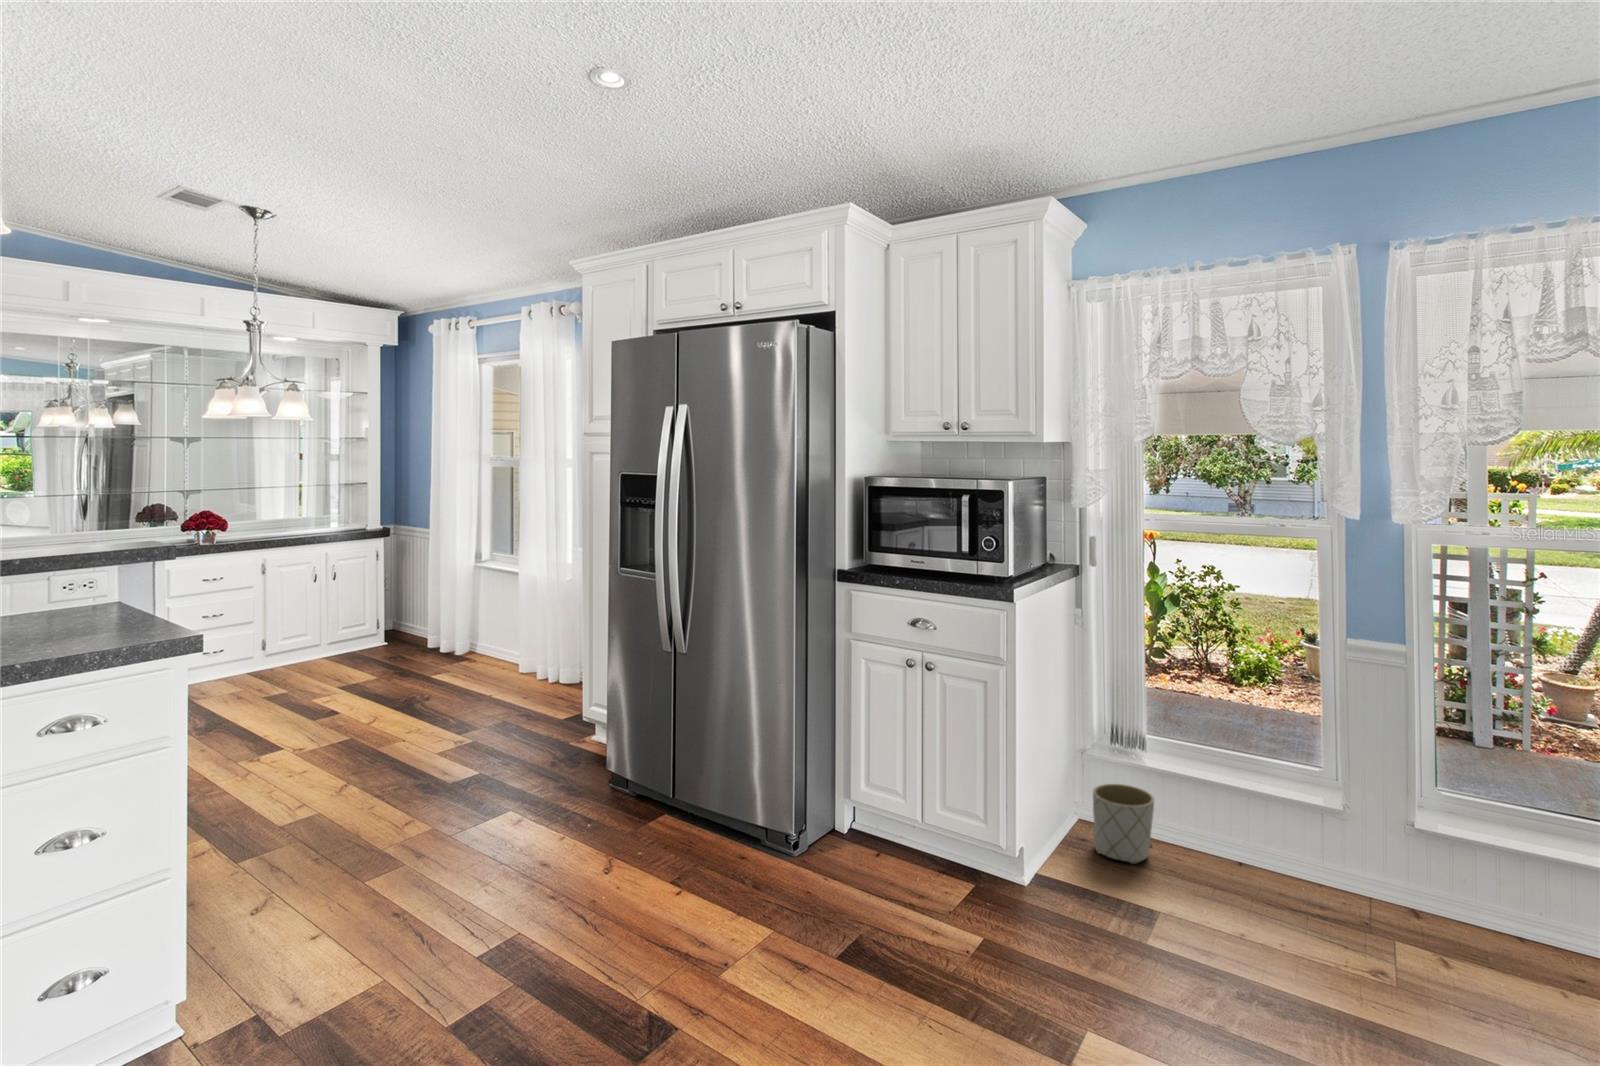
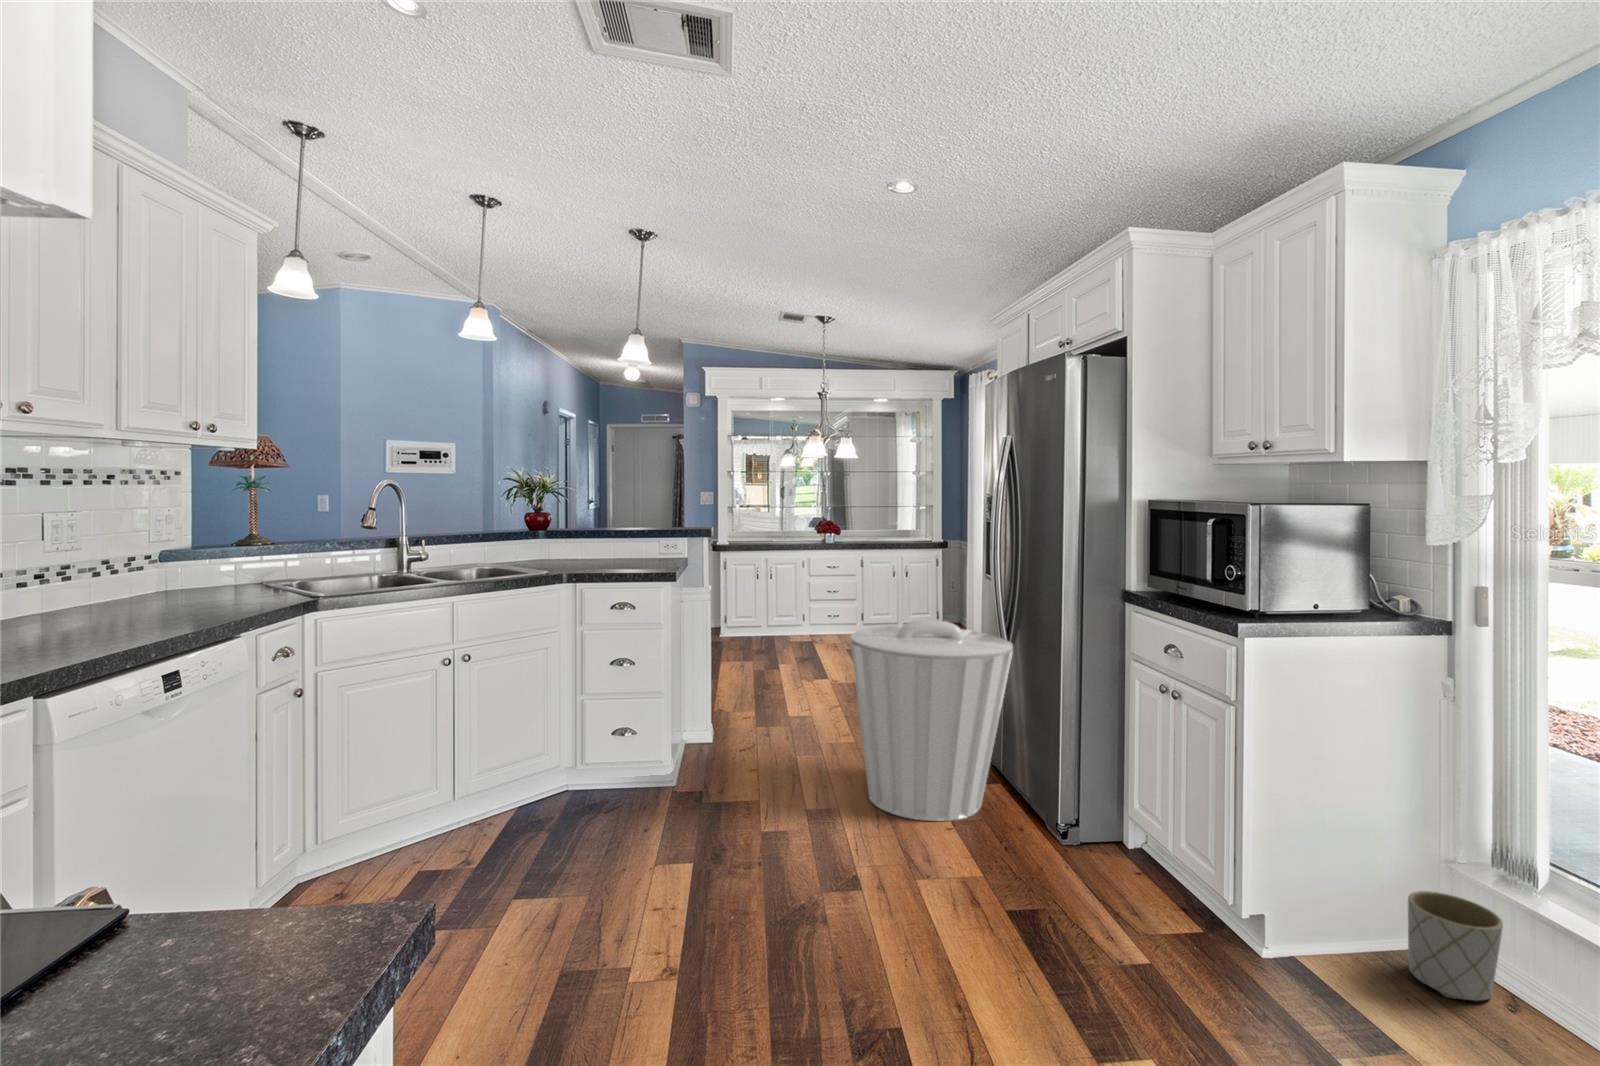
trash can: none [498,639,709,900] -> present [850,620,1013,821]

